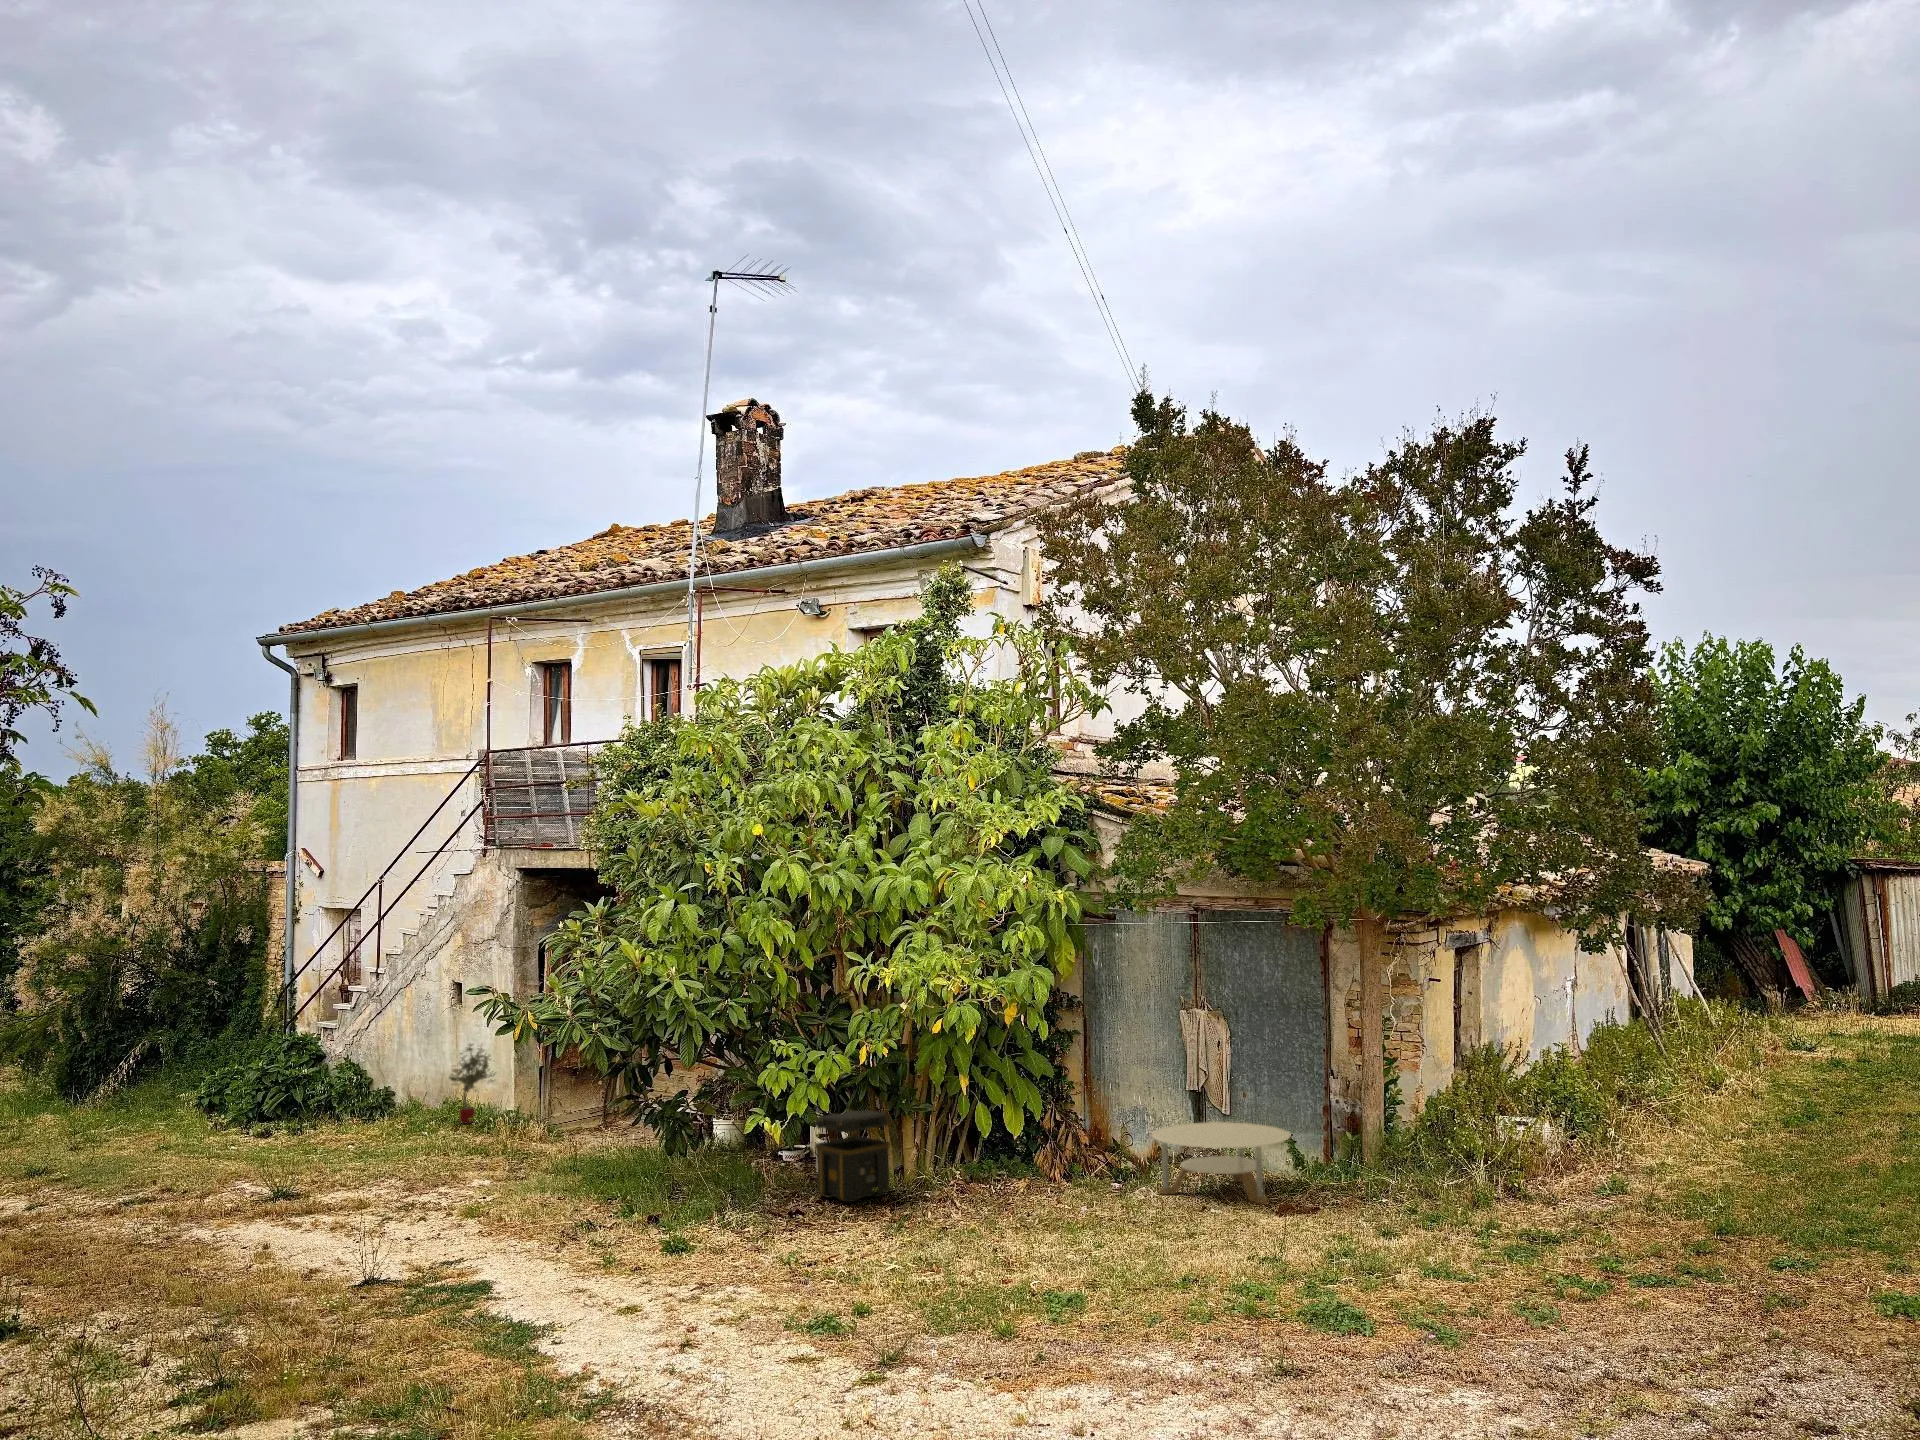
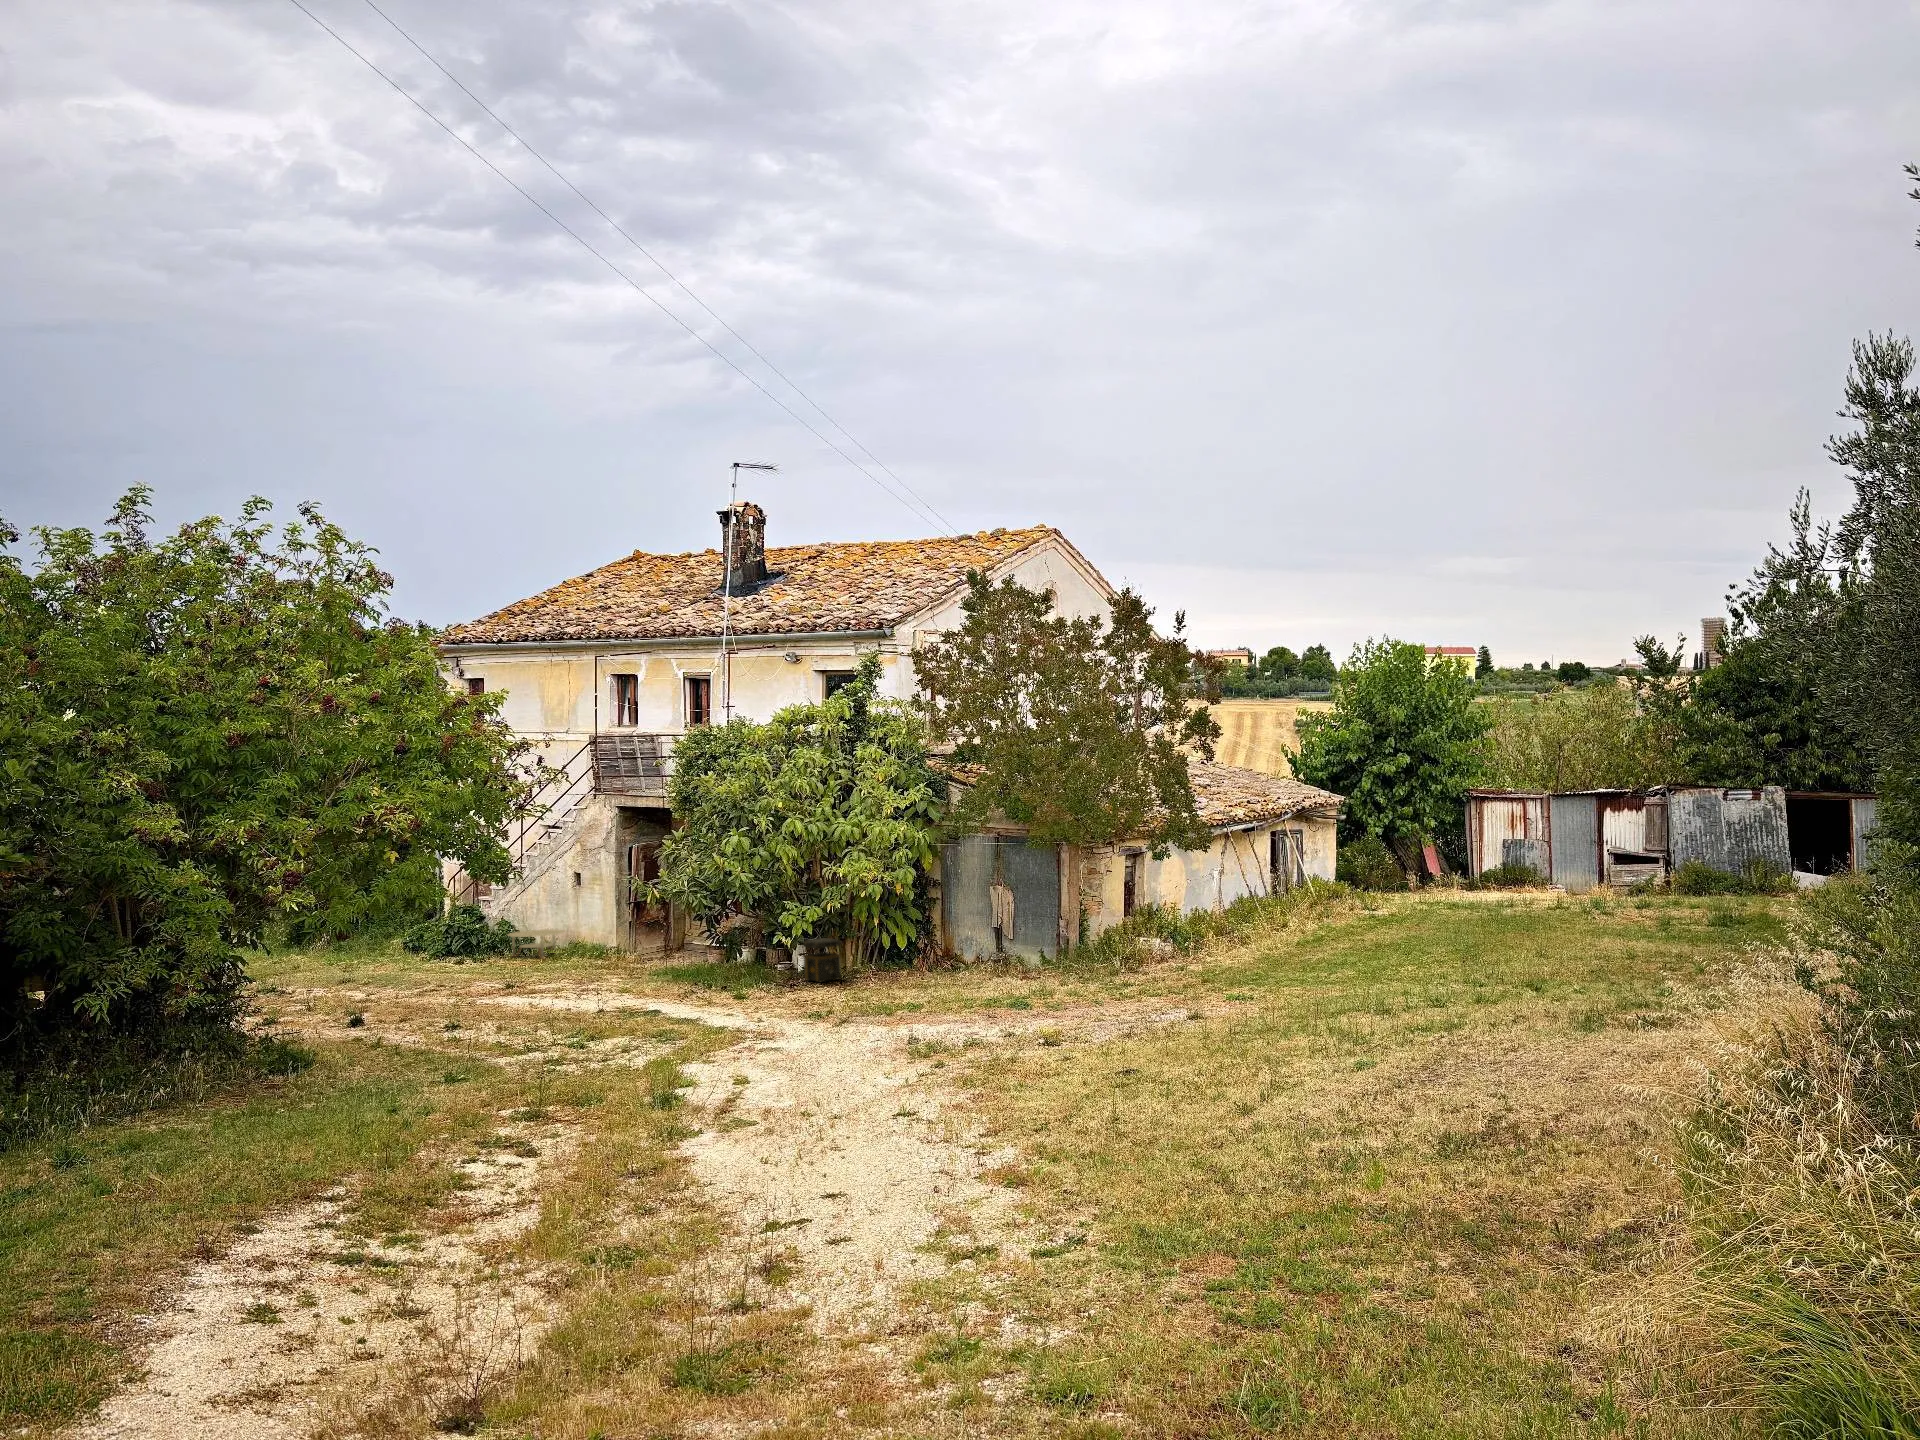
potted tree: present [449,1044,495,1124] -> none [580,910,609,957]
round table: present [1151,1122,1291,1203] -> present [508,930,565,959]

